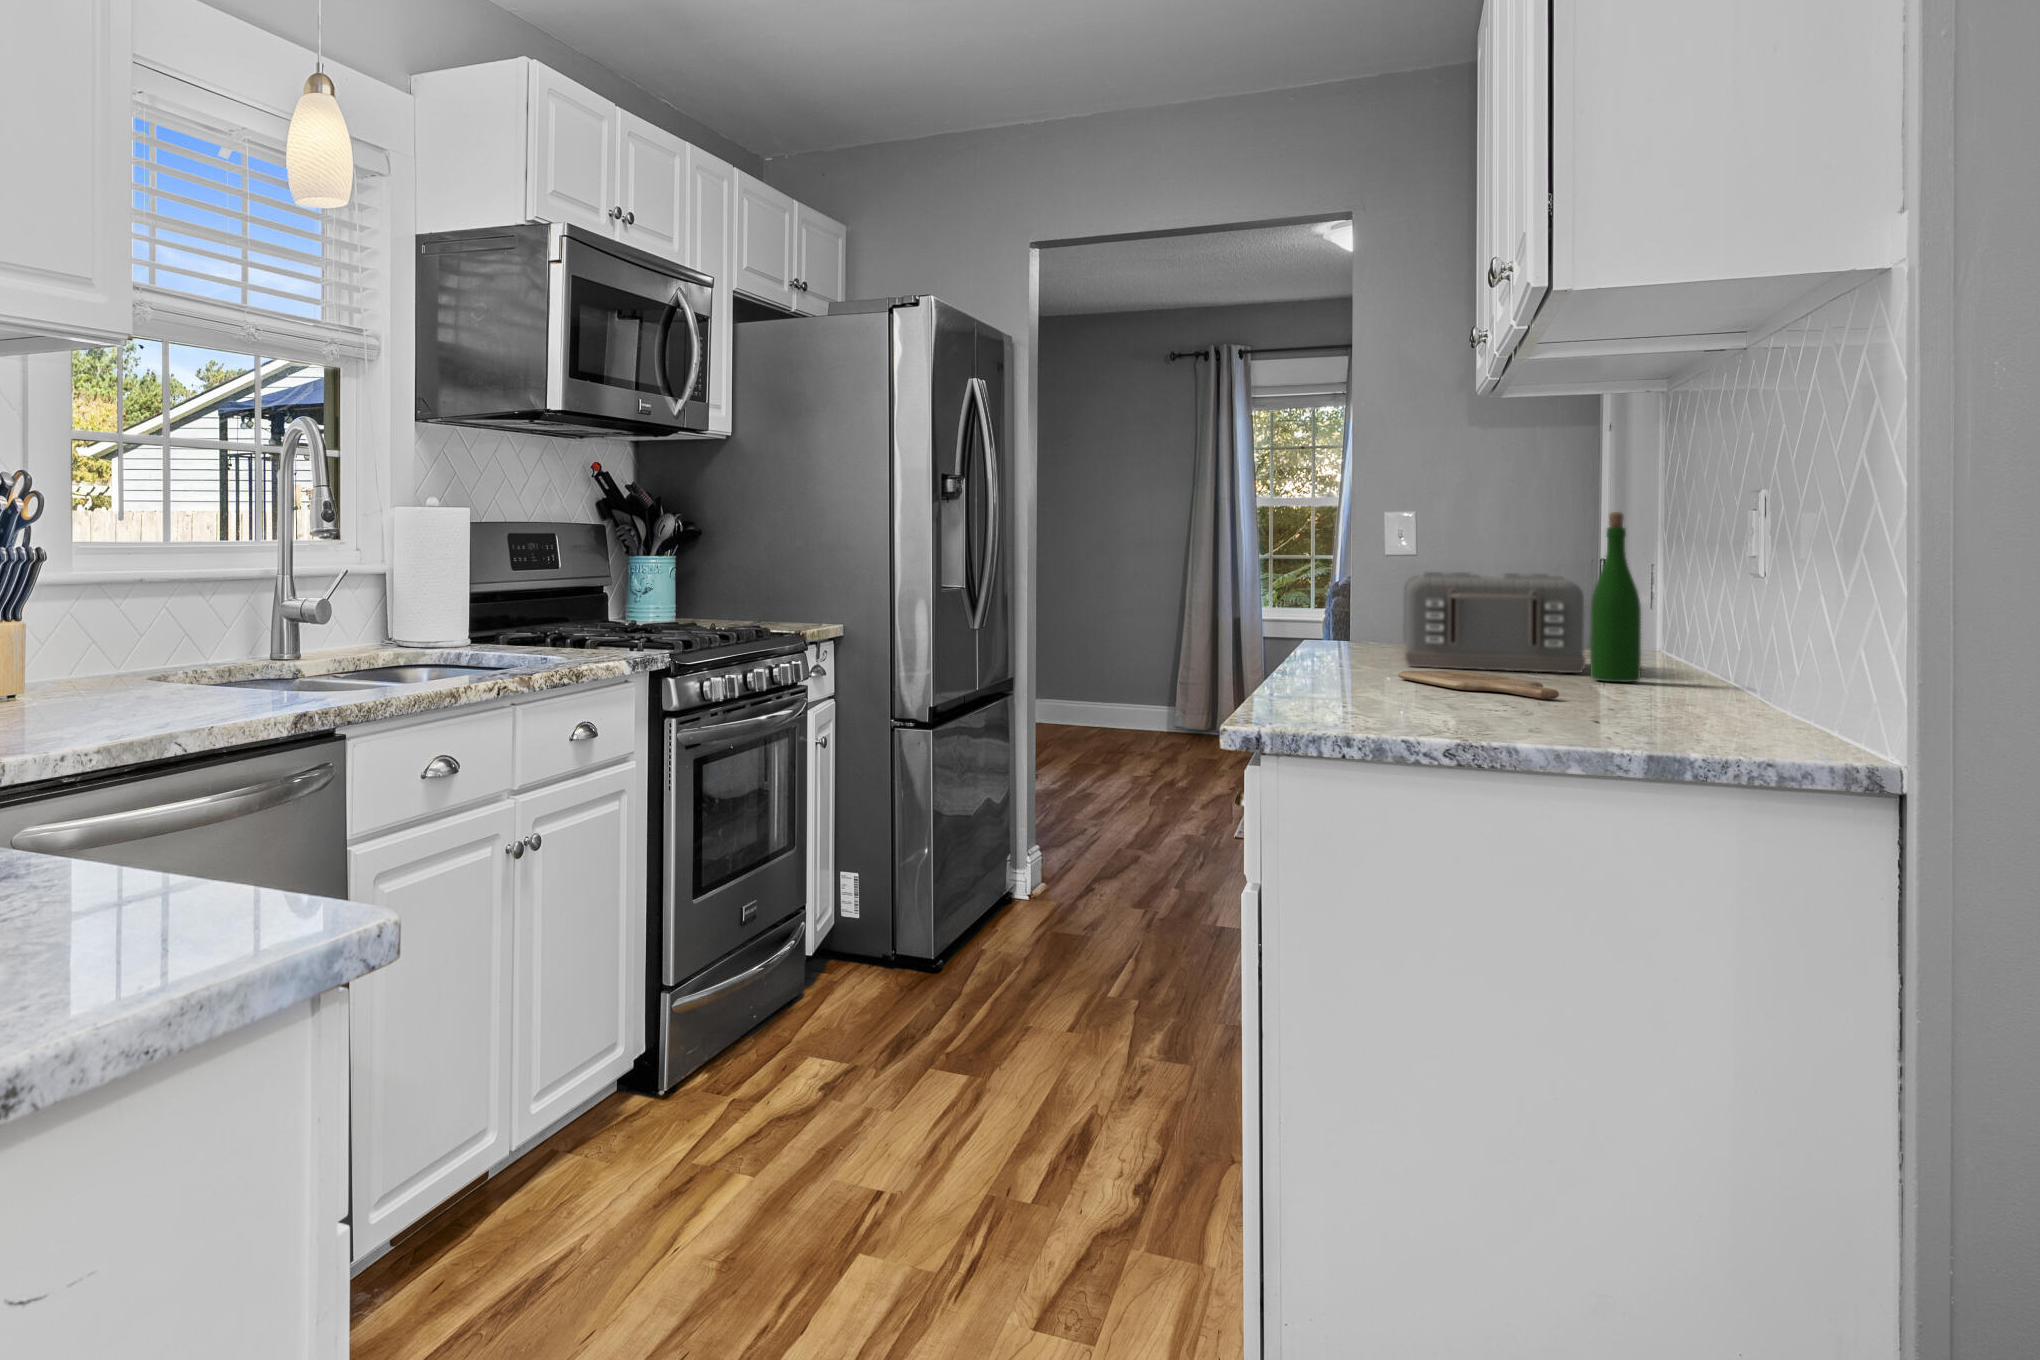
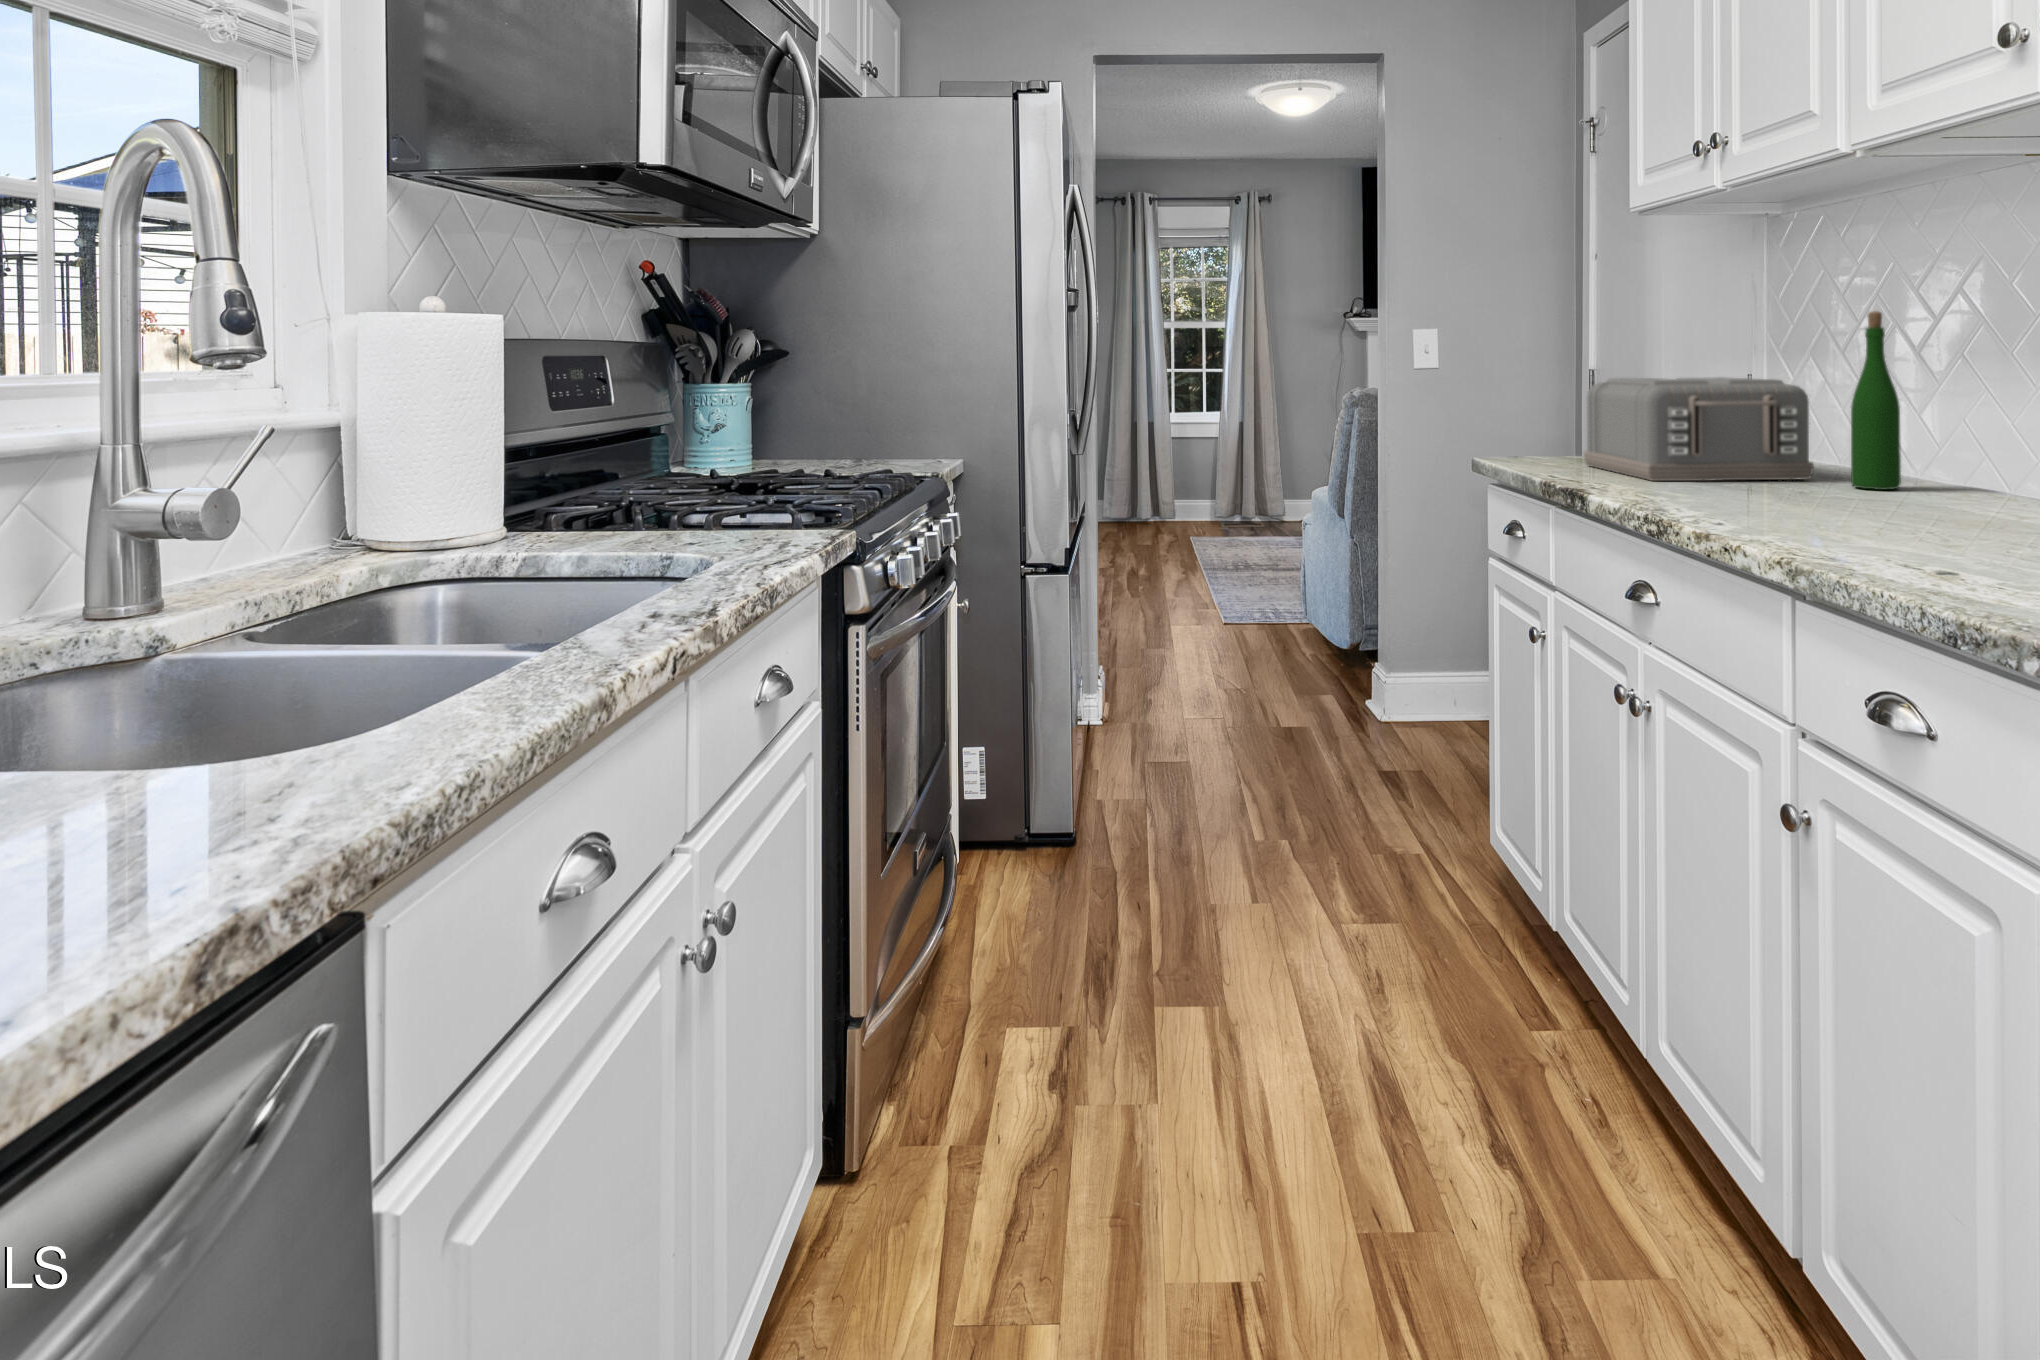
cutting board: present [1398,671,1559,699] -> none [1727,489,1991,524]

